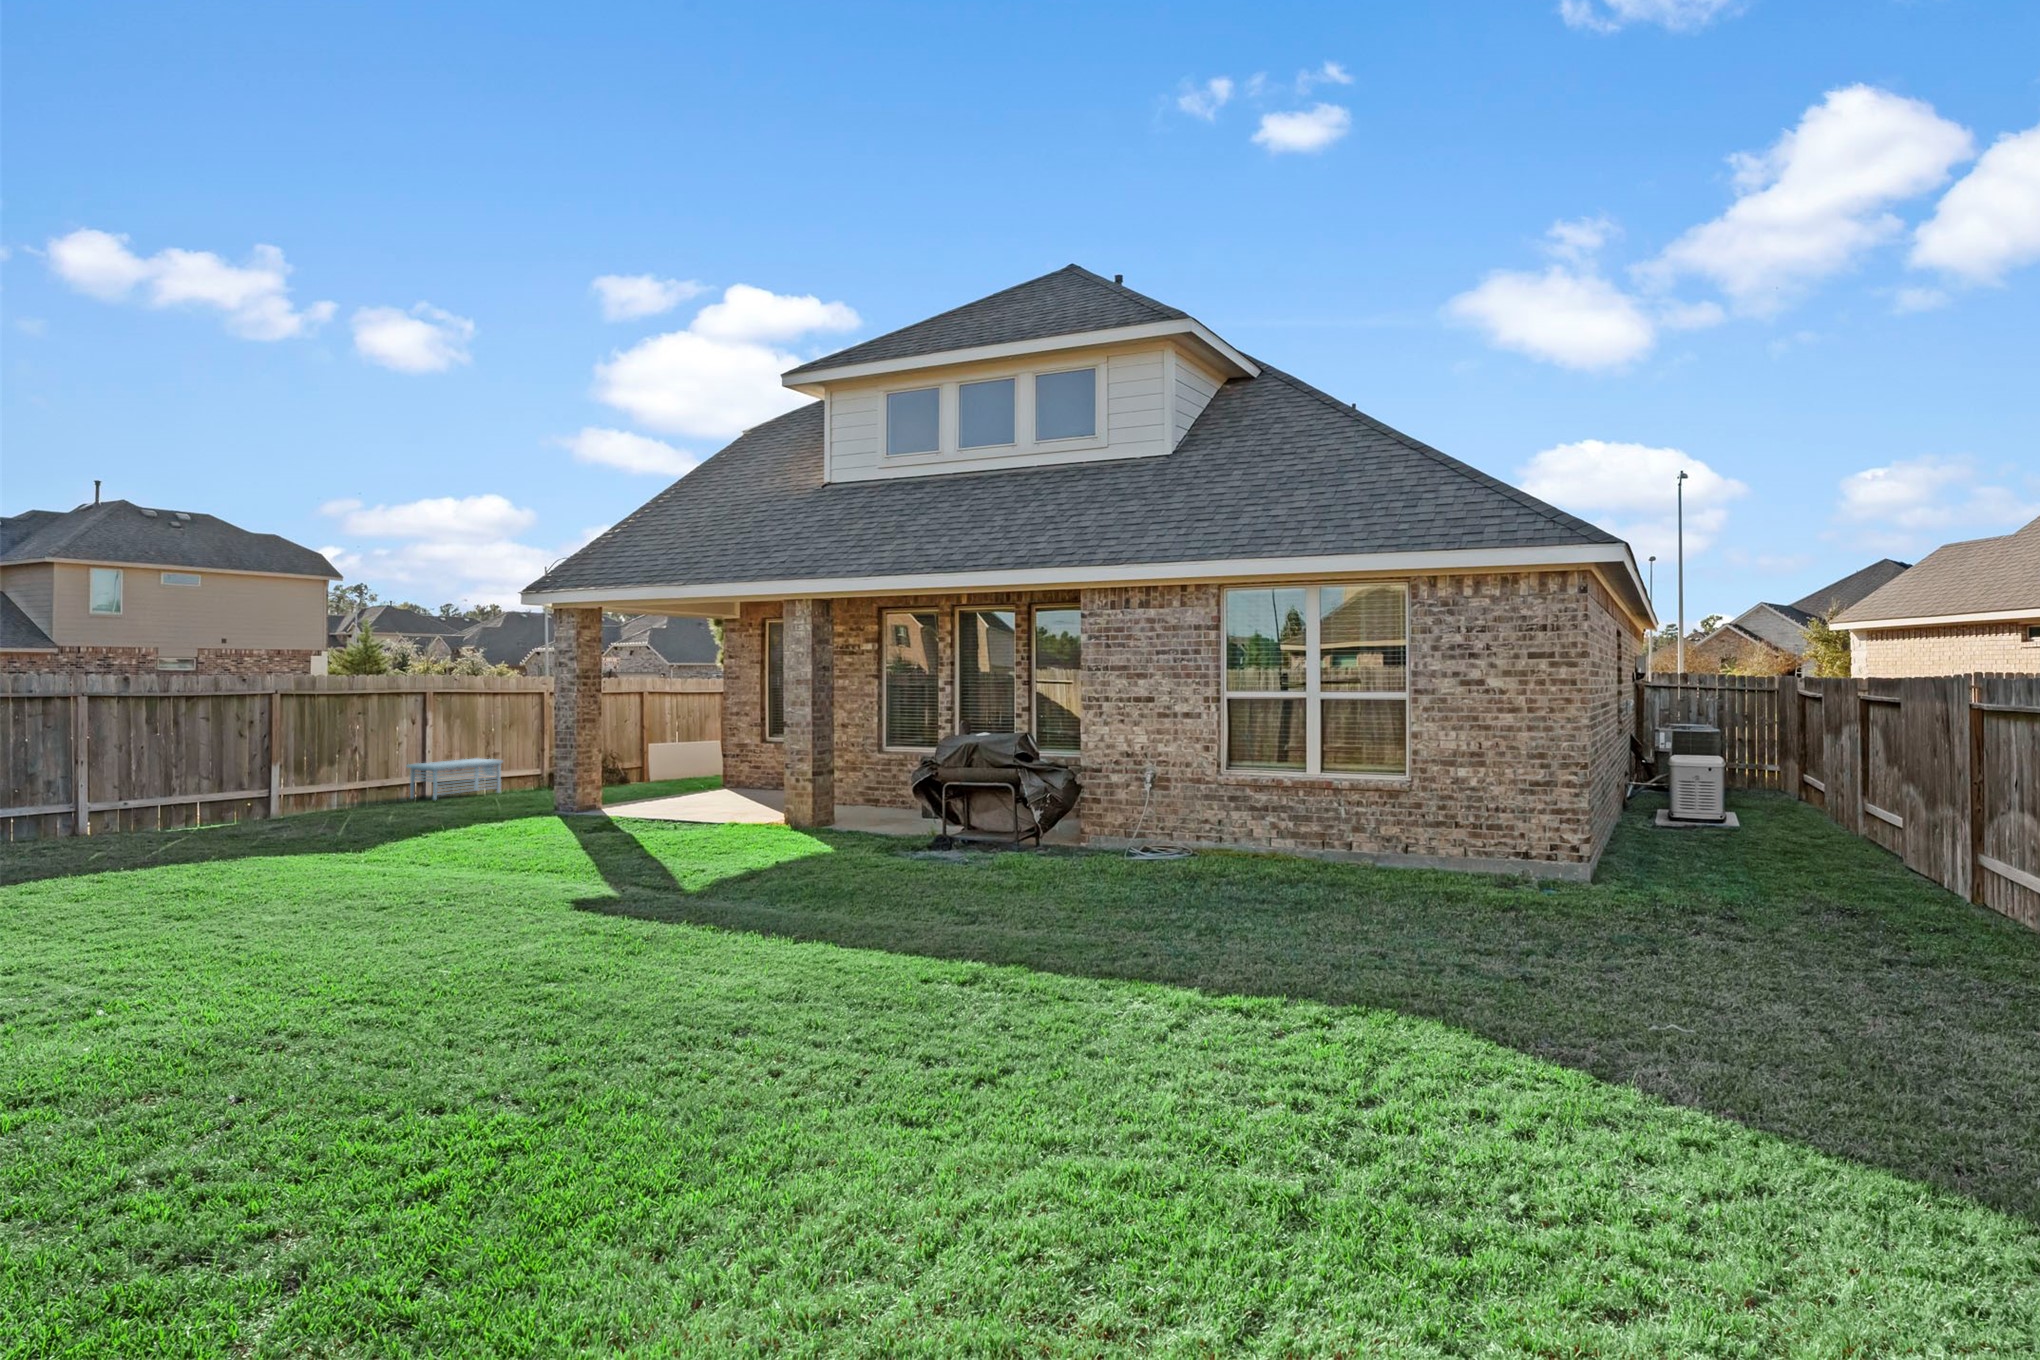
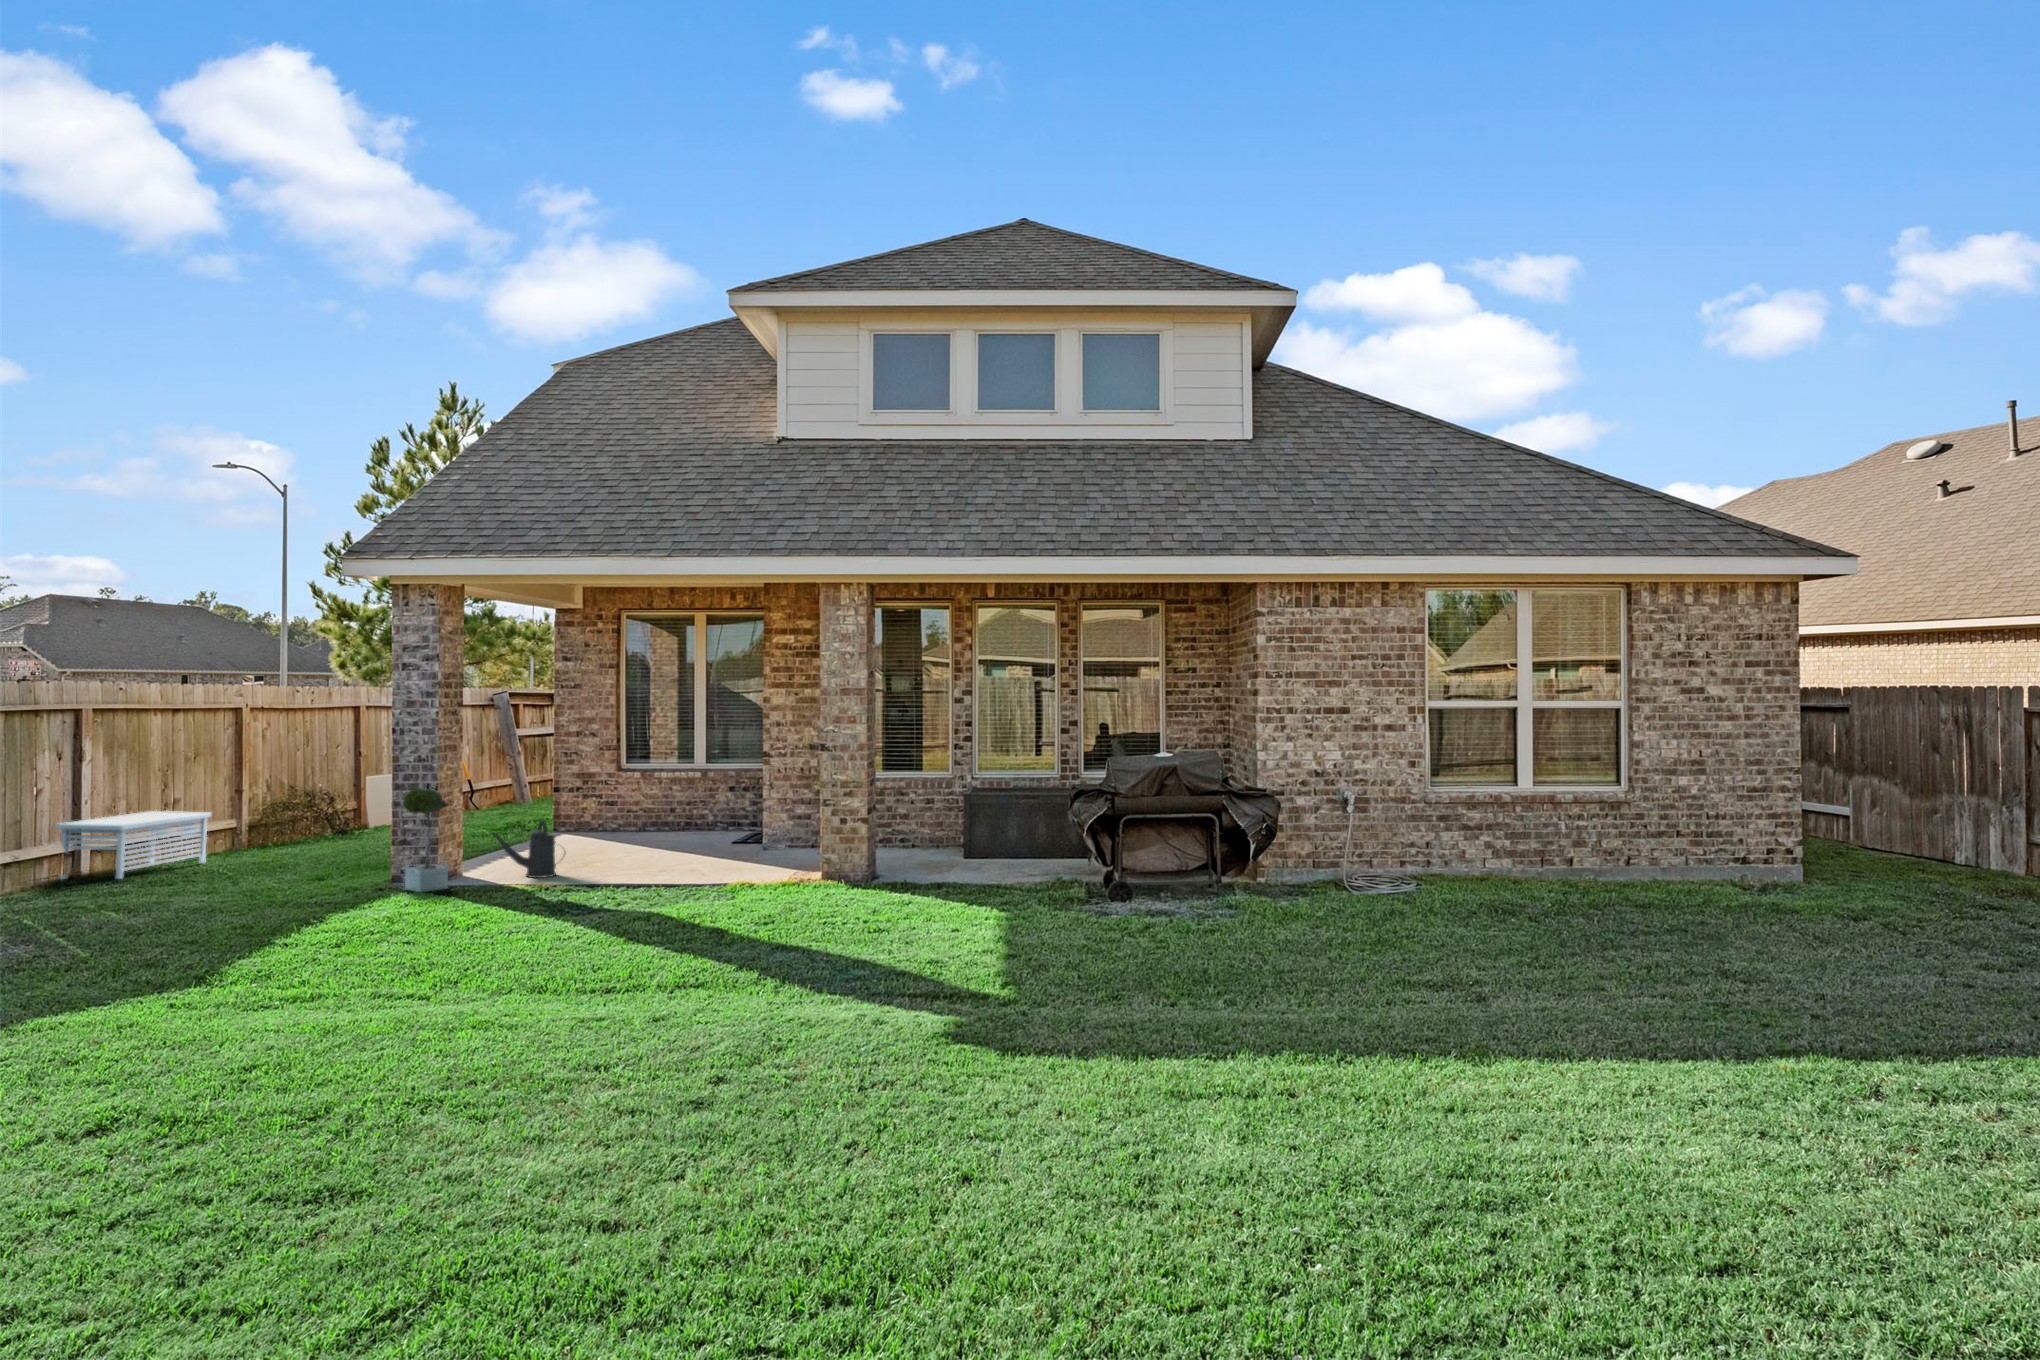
potted tree: none [532,746,564,817] -> present [403,786,449,892]
watering can: none [601,773,651,812] -> present [494,821,561,878]

